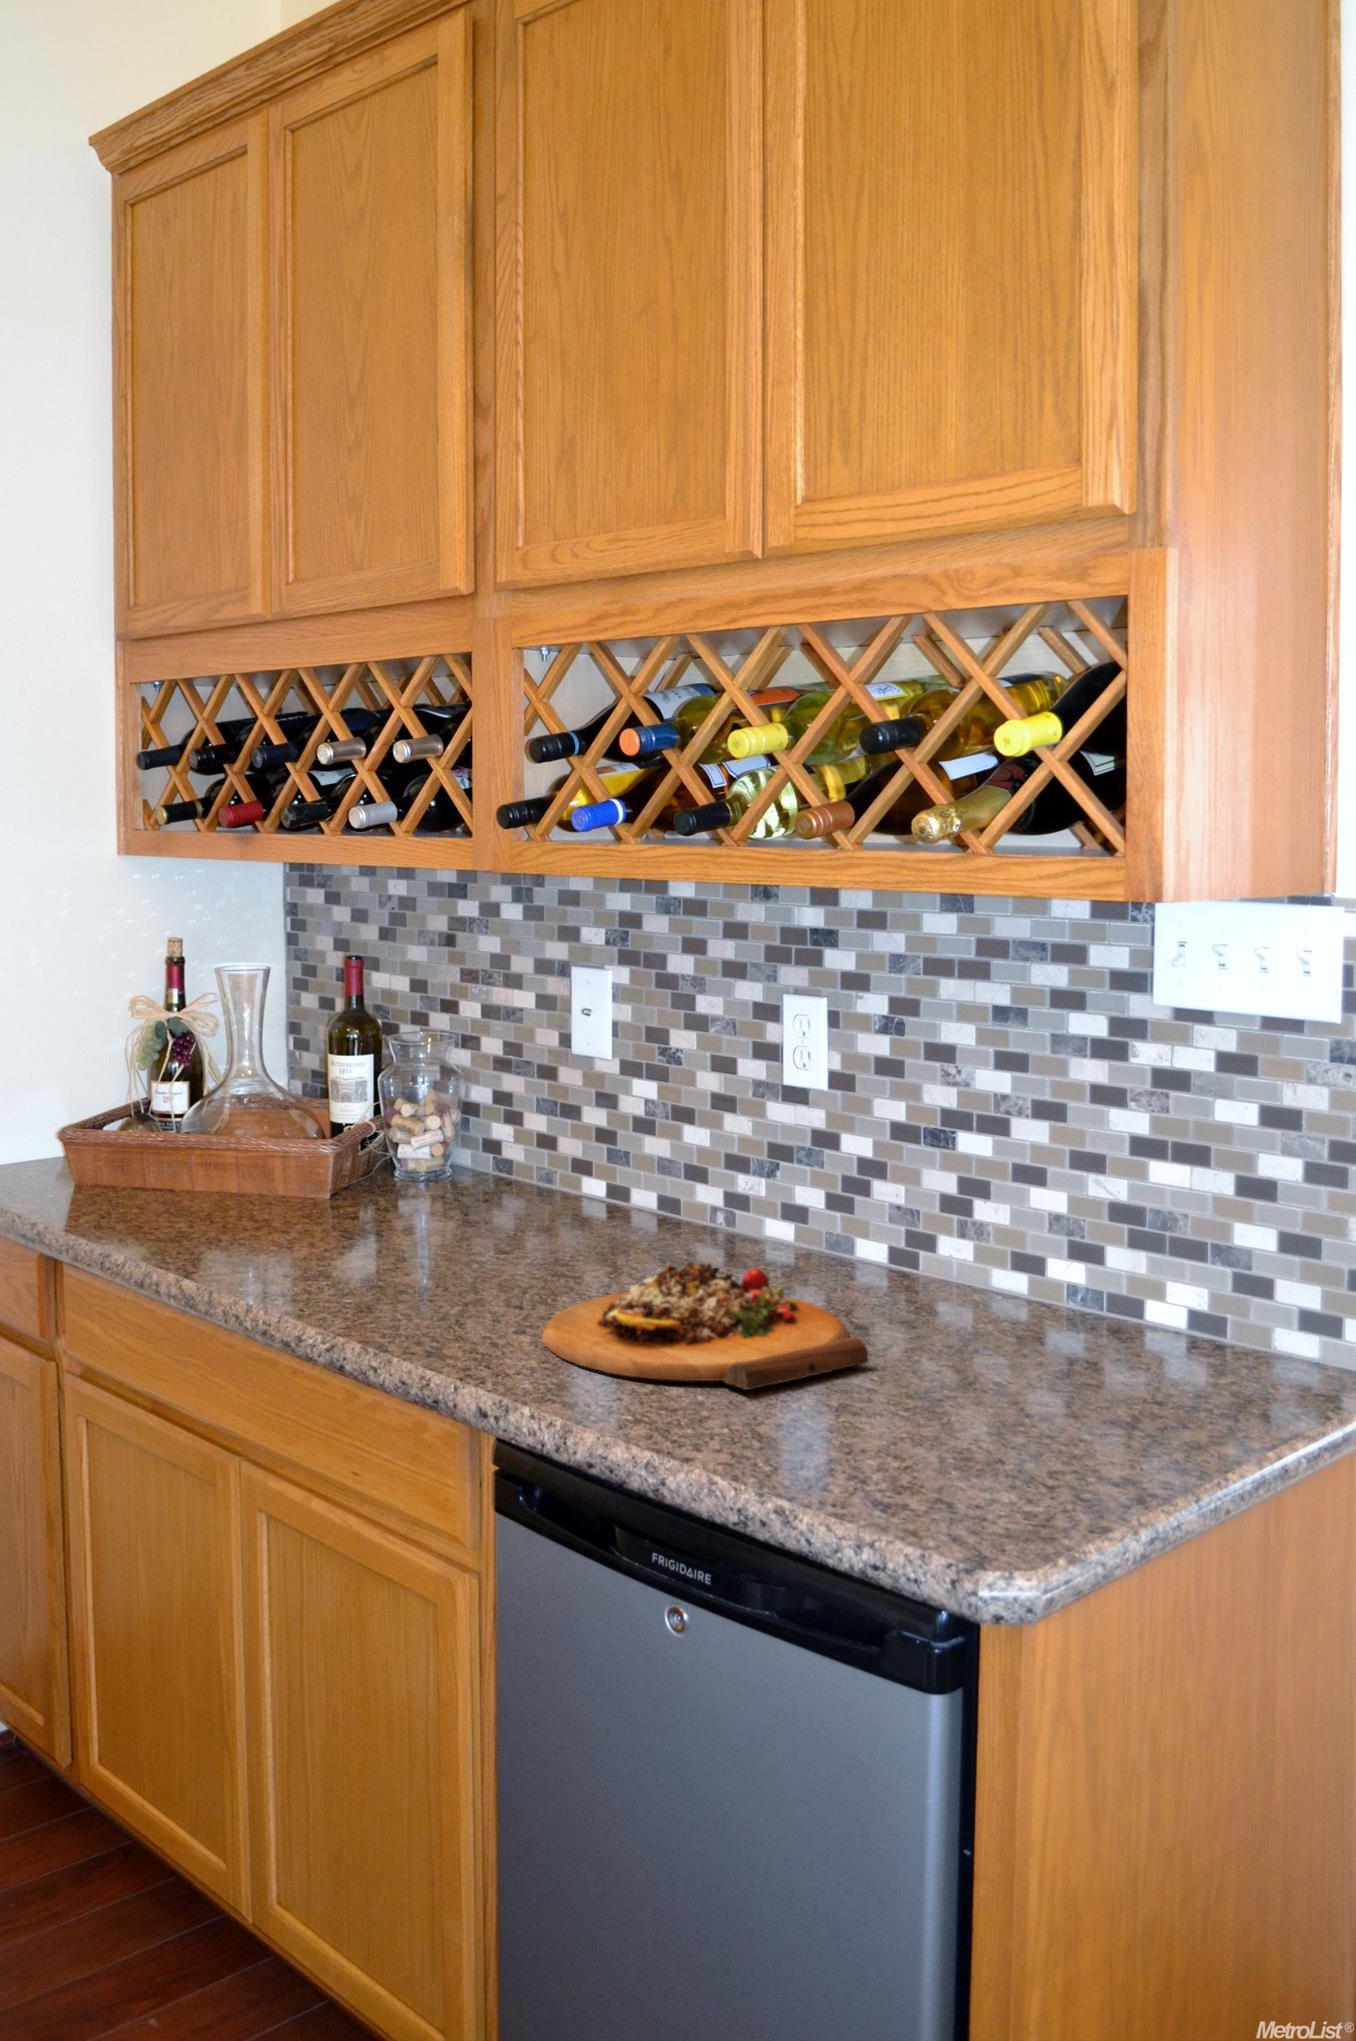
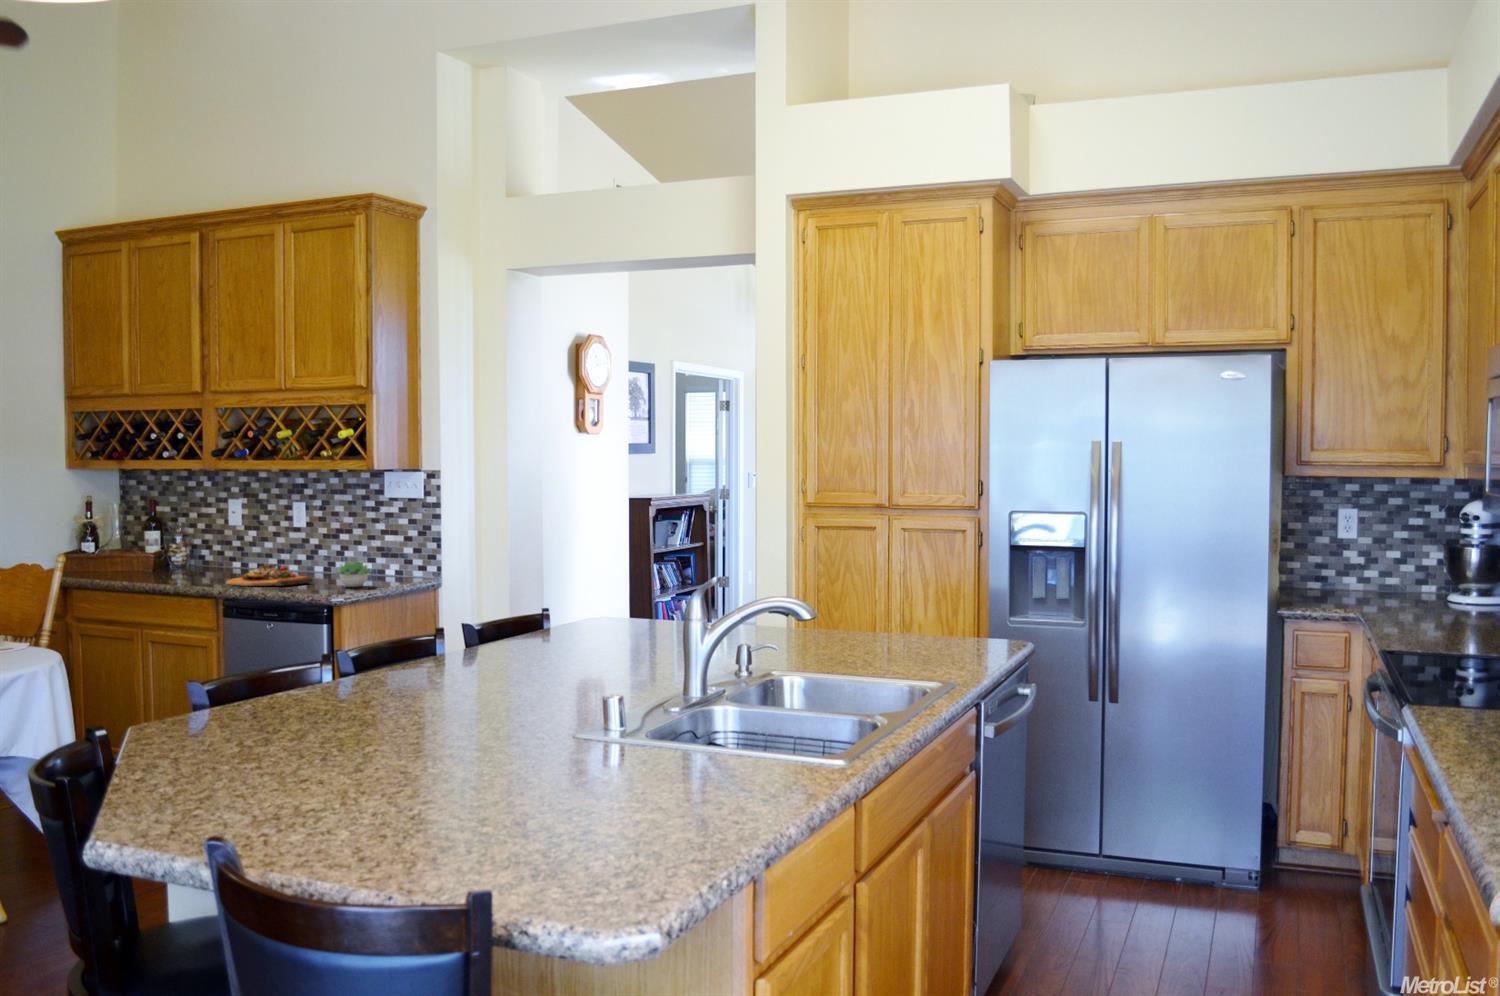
succulent plant: none [965,1300,1131,1422] -> present [336,562,371,587]

